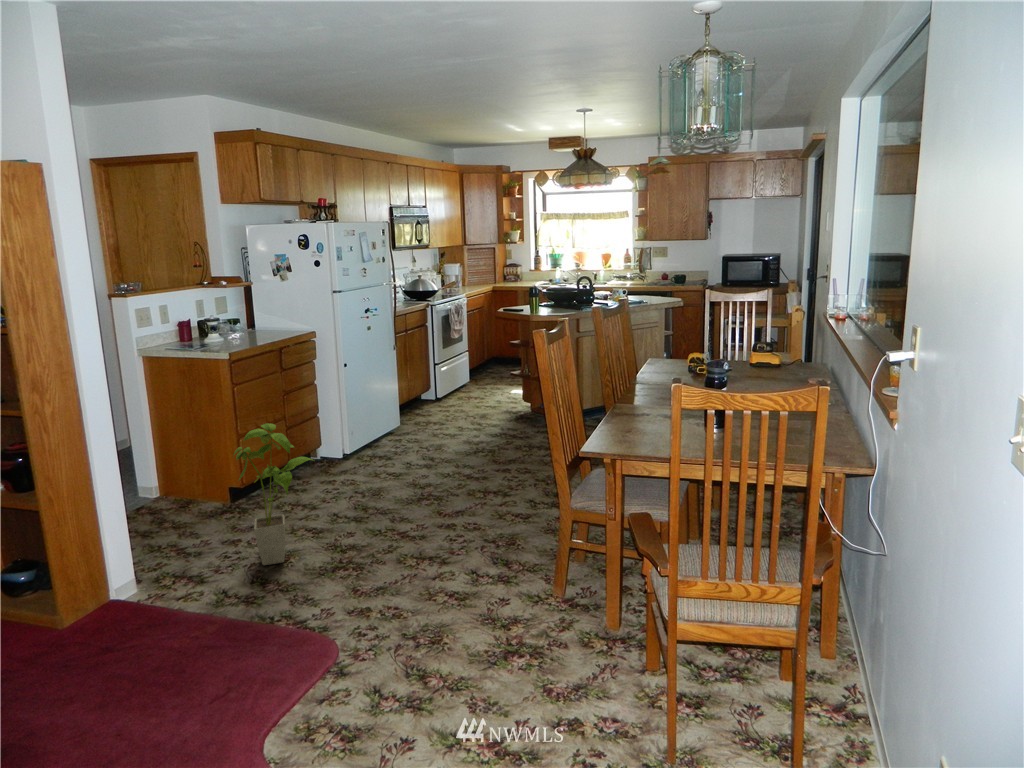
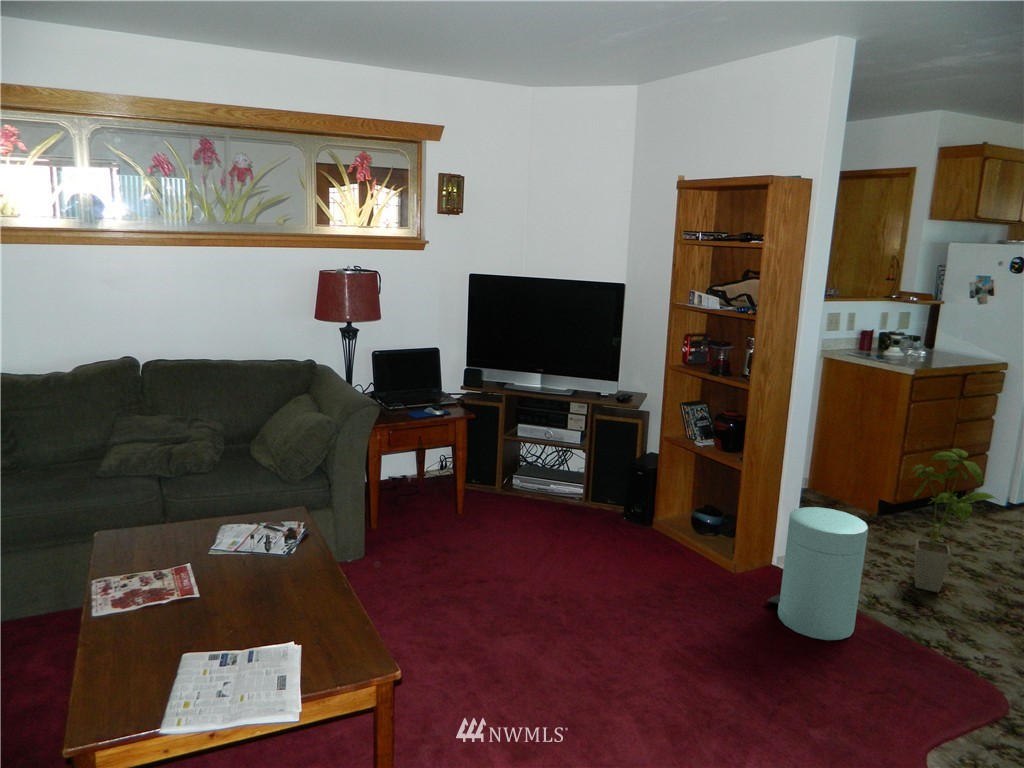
trash can: none [94,522,199,672] -> present [767,507,868,640]

